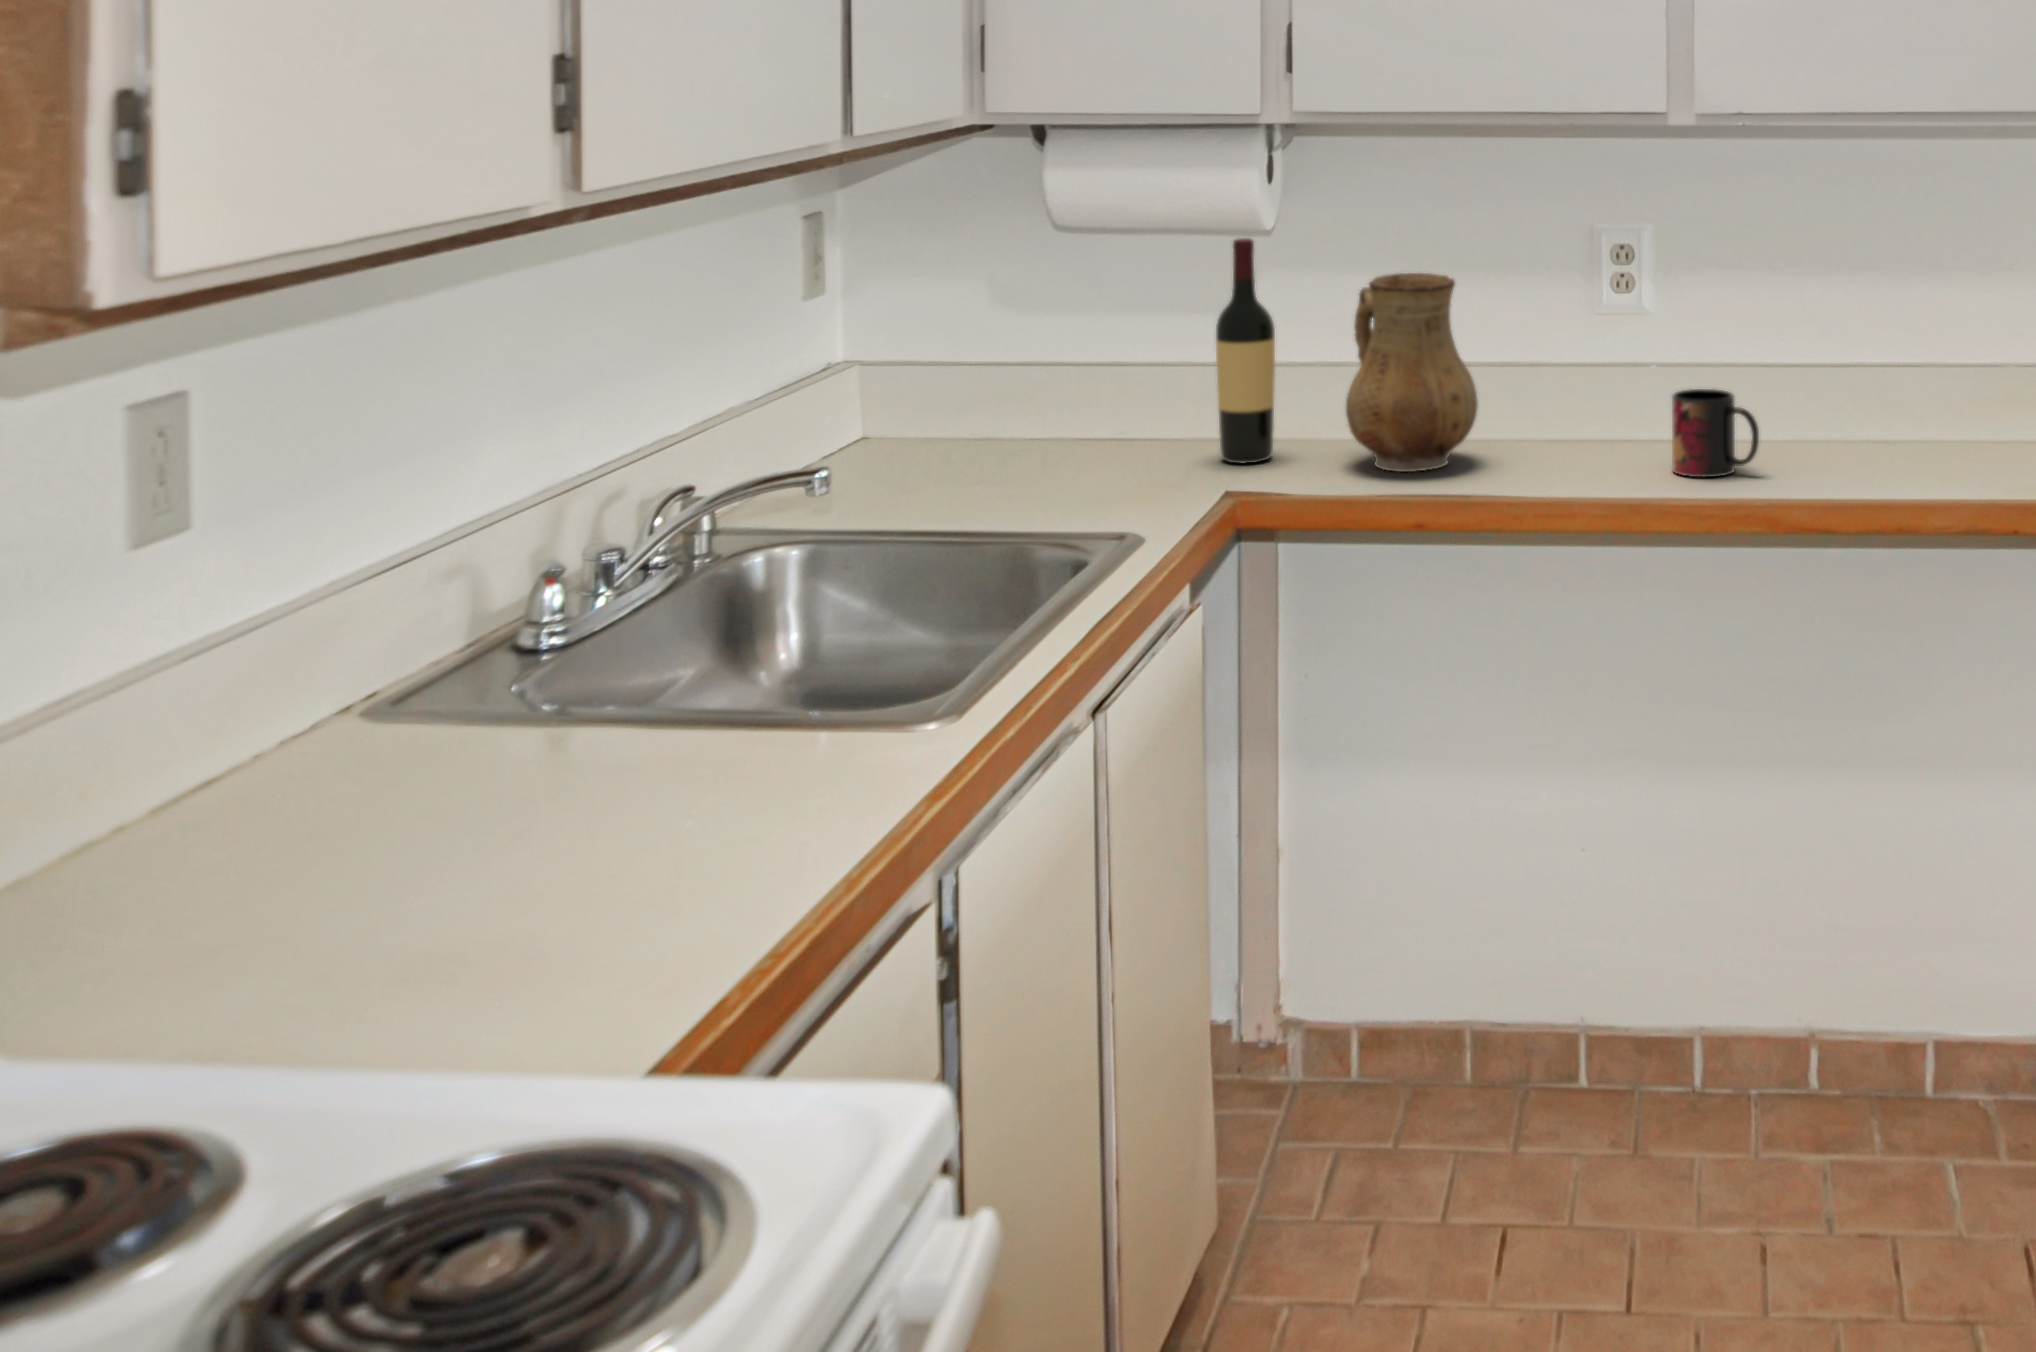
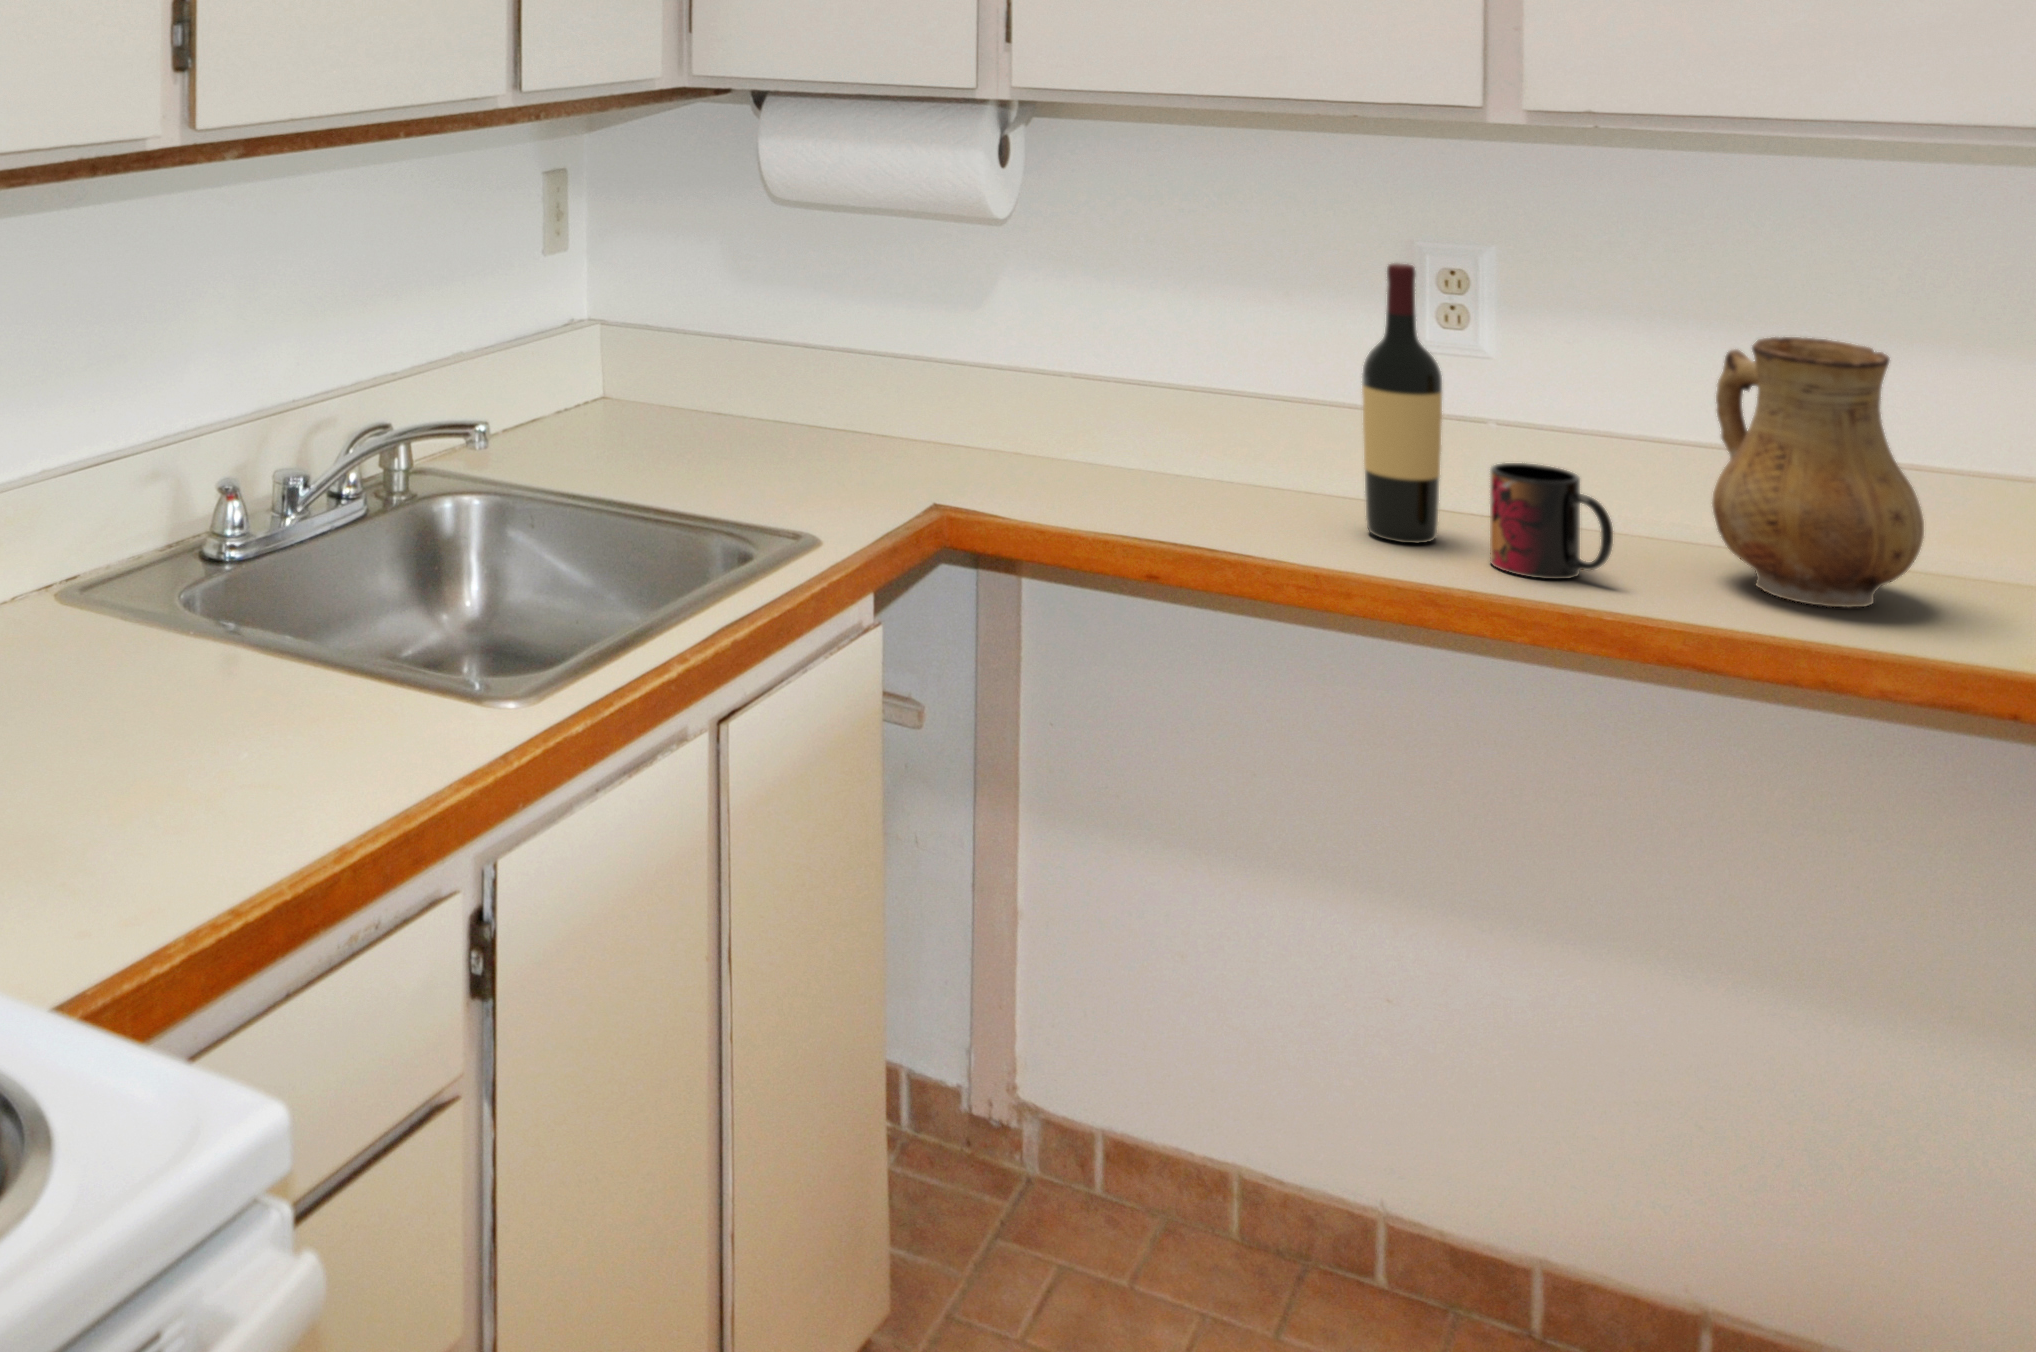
wine bottle: present [1216,238,1275,463] -> present [1362,263,1442,543]
ceramic pitcher: present [1346,273,1478,472] -> present [1712,337,1924,607]

